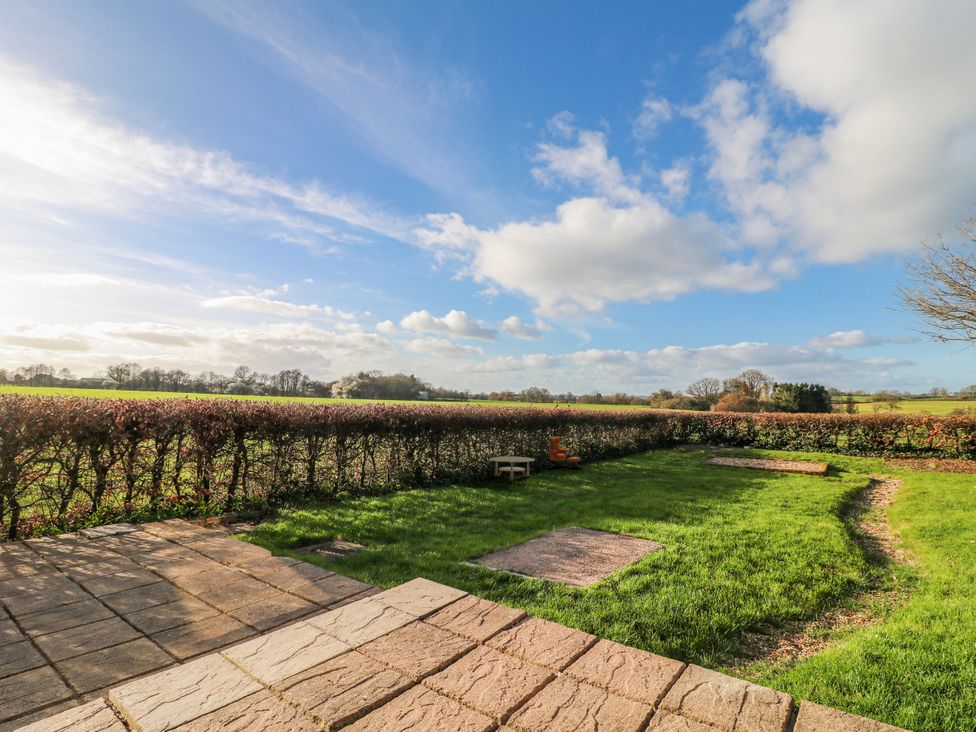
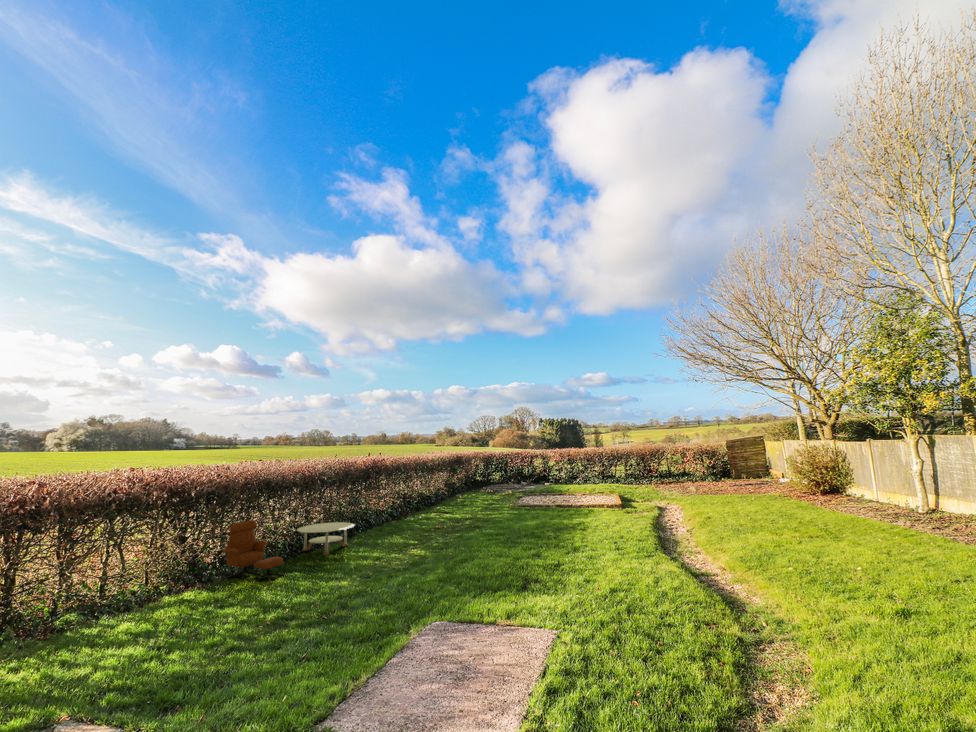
lounge chair: present [549,437,580,468] -> present [224,520,284,582]

